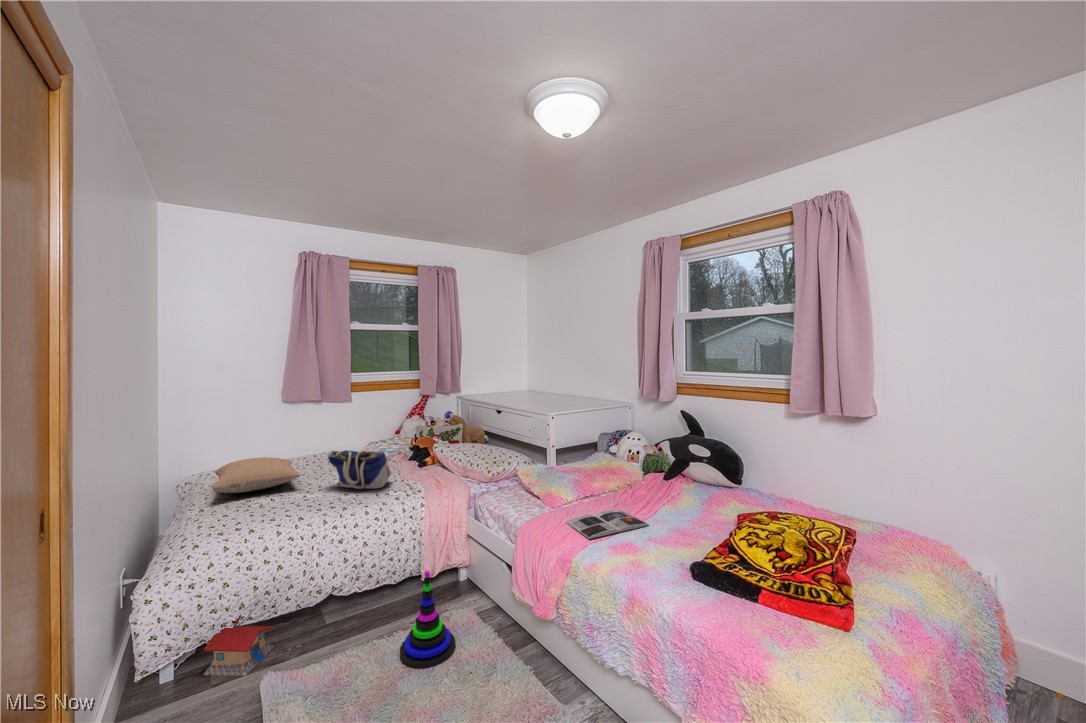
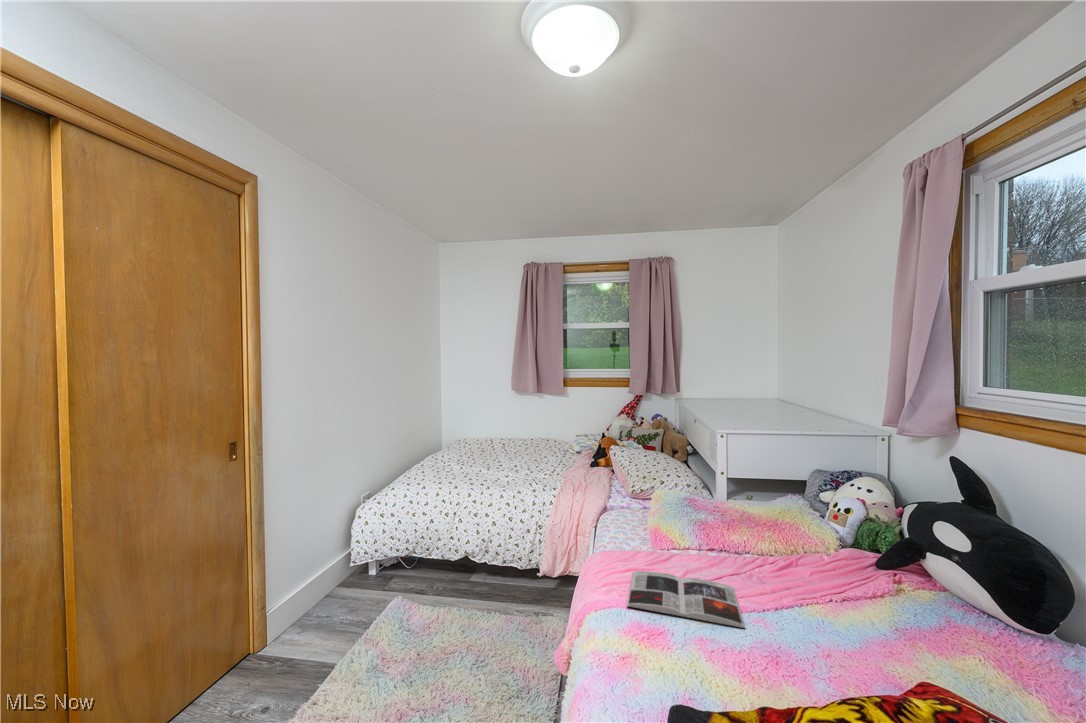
tote bag: present [328,450,391,489] -> none [498,434,546,476]
pillow: present [213,457,300,493] -> none [427,431,497,456]
stacking toy: present [400,571,455,669] -> none [469,567,524,668]
toy house: present [203,618,274,676] -> none [377,548,423,595]

